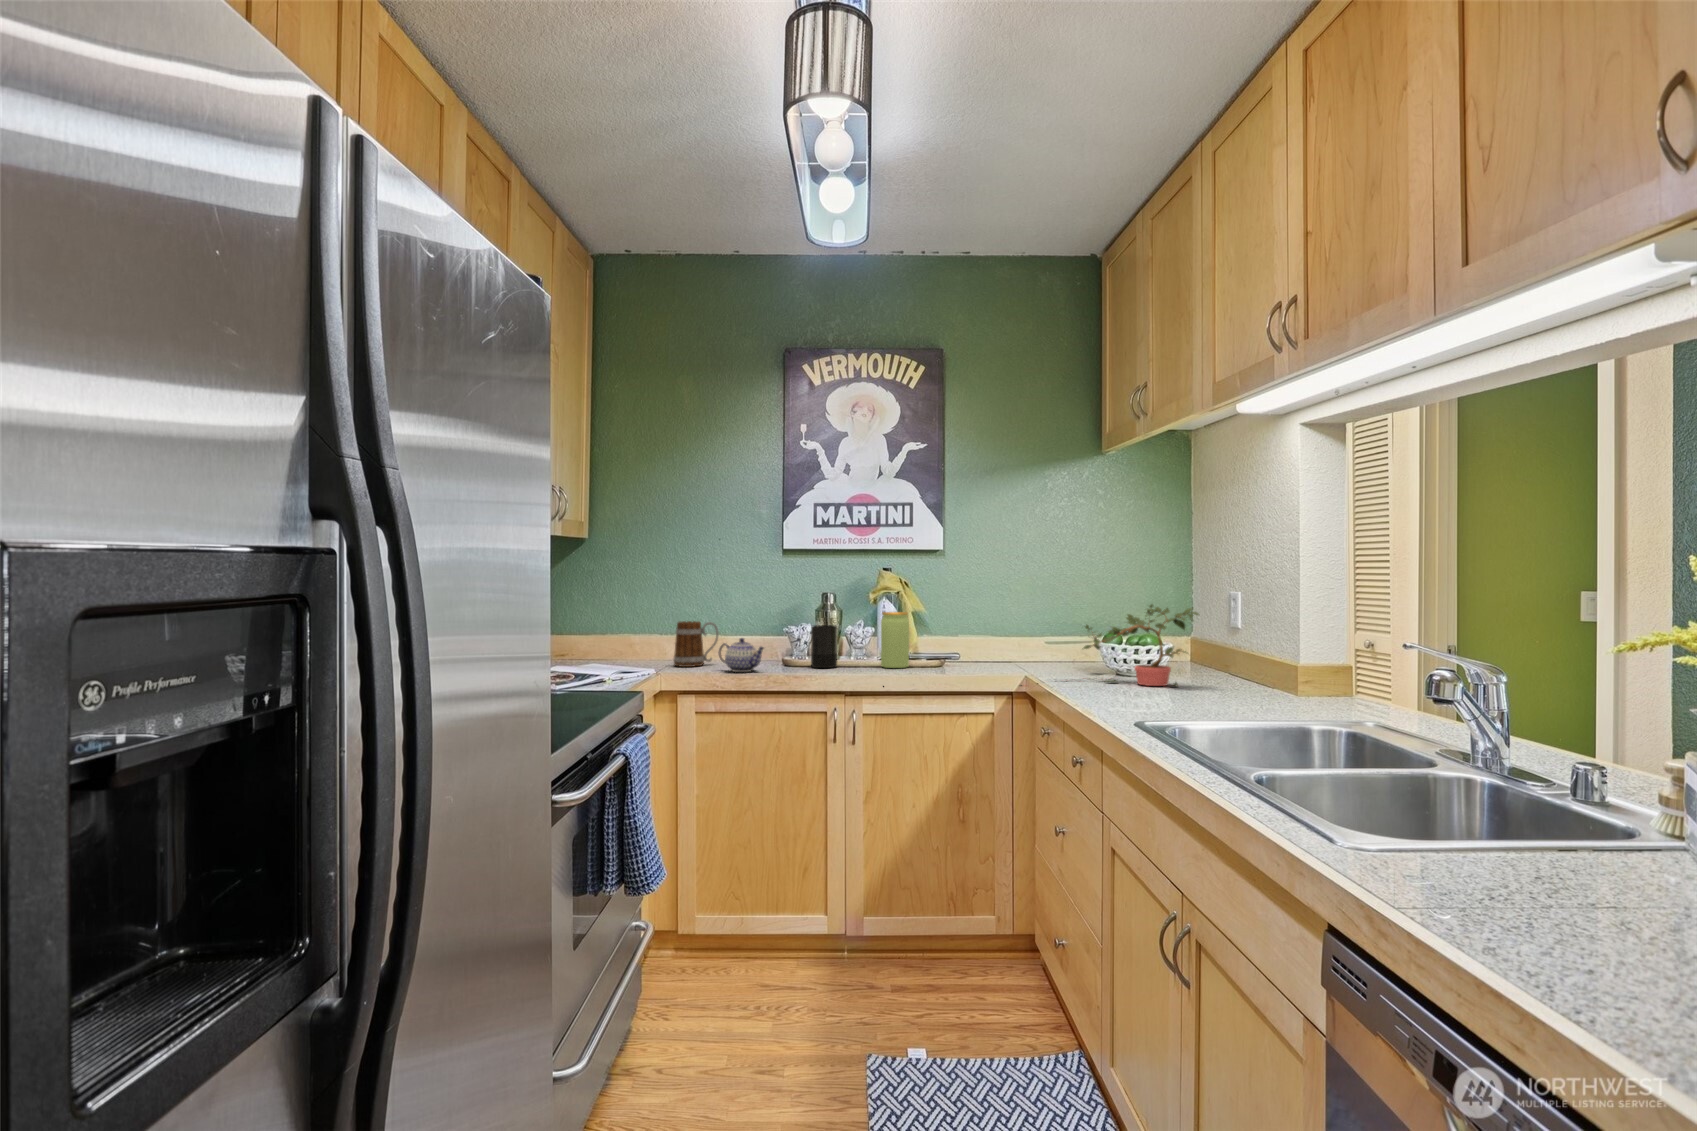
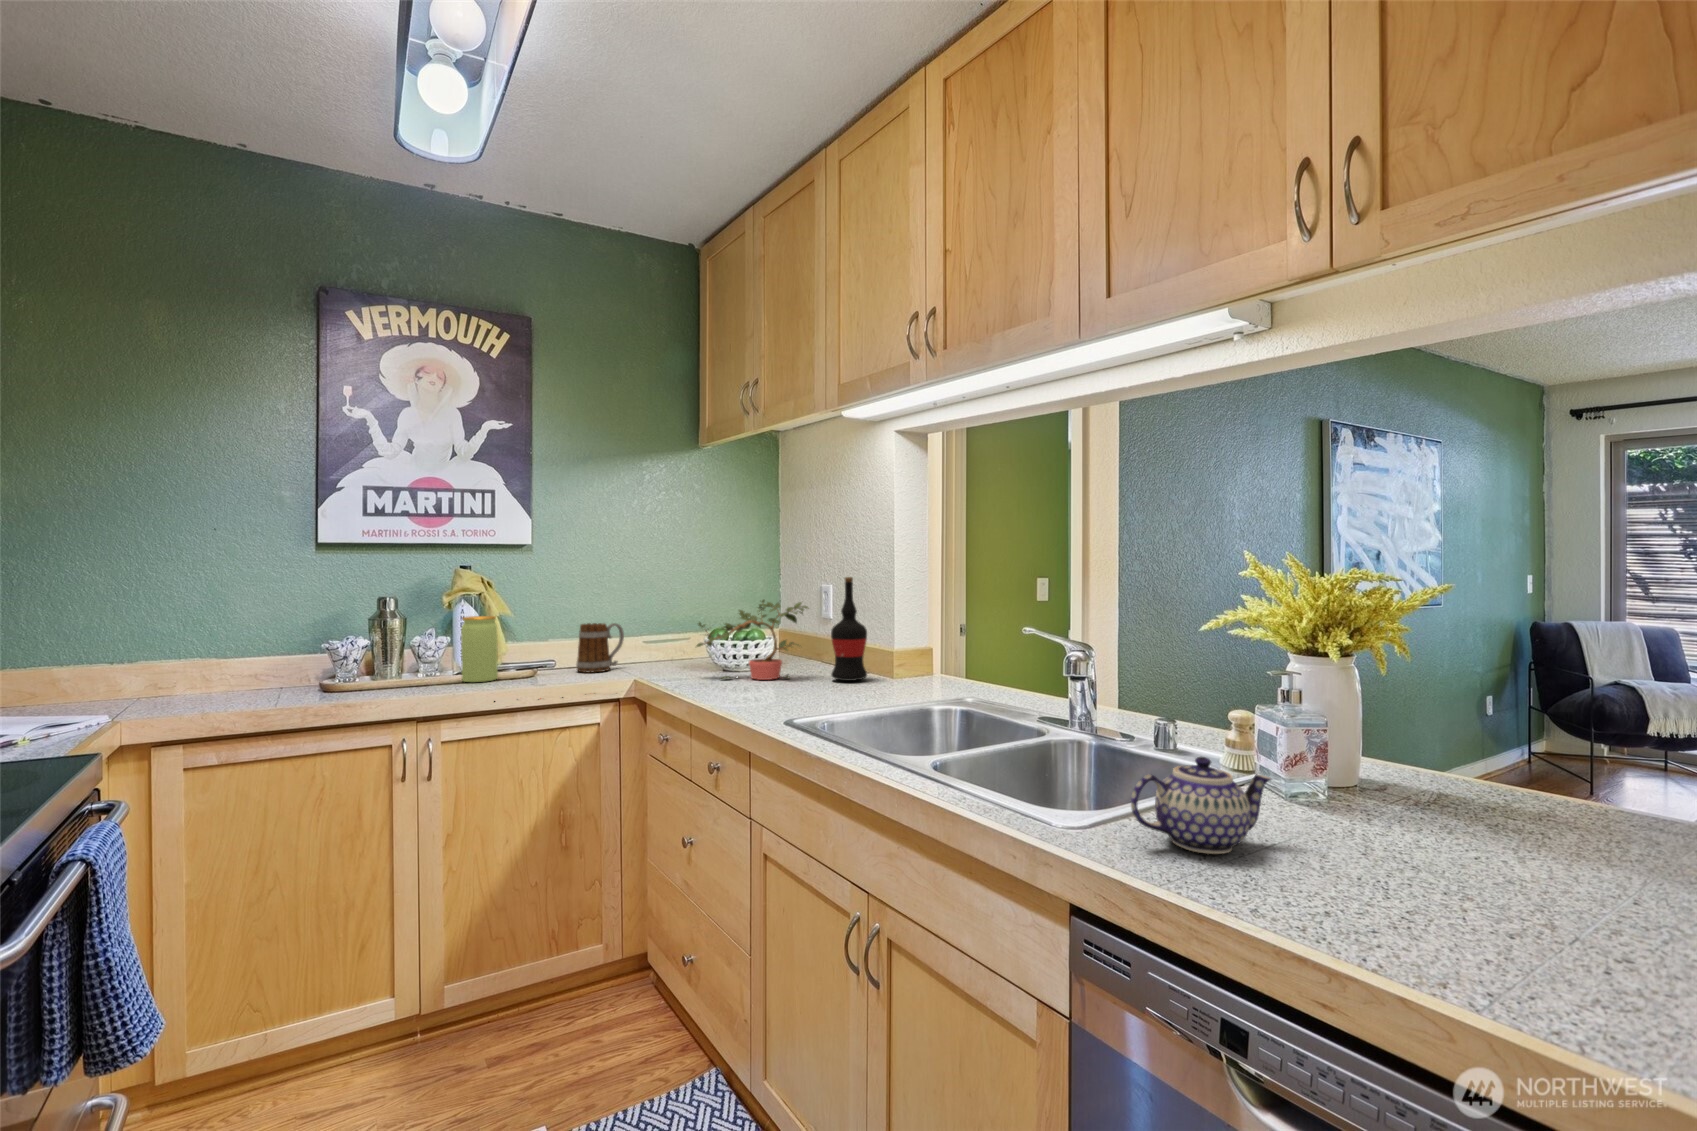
wine bottle: none [1221,582,1264,694] -> present [831,577,867,681]
mug: present [674,621,718,667] -> present [576,623,624,672]
candle: present [811,625,837,668] -> none [361,632,402,690]
teapot: present [719,638,764,672] -> present [1131,757,1271,854]

